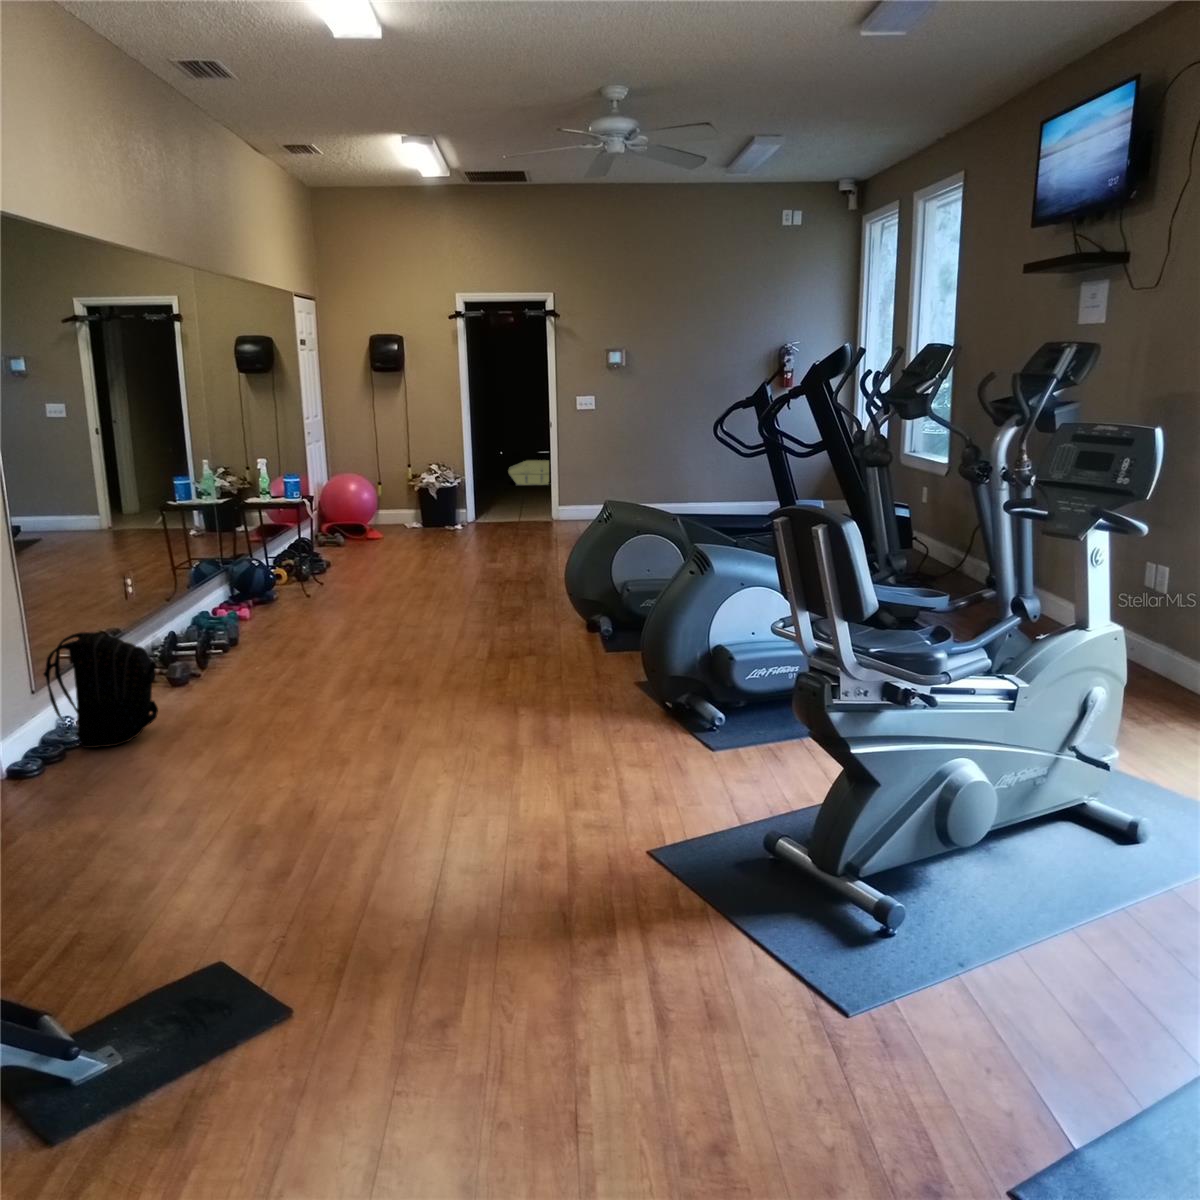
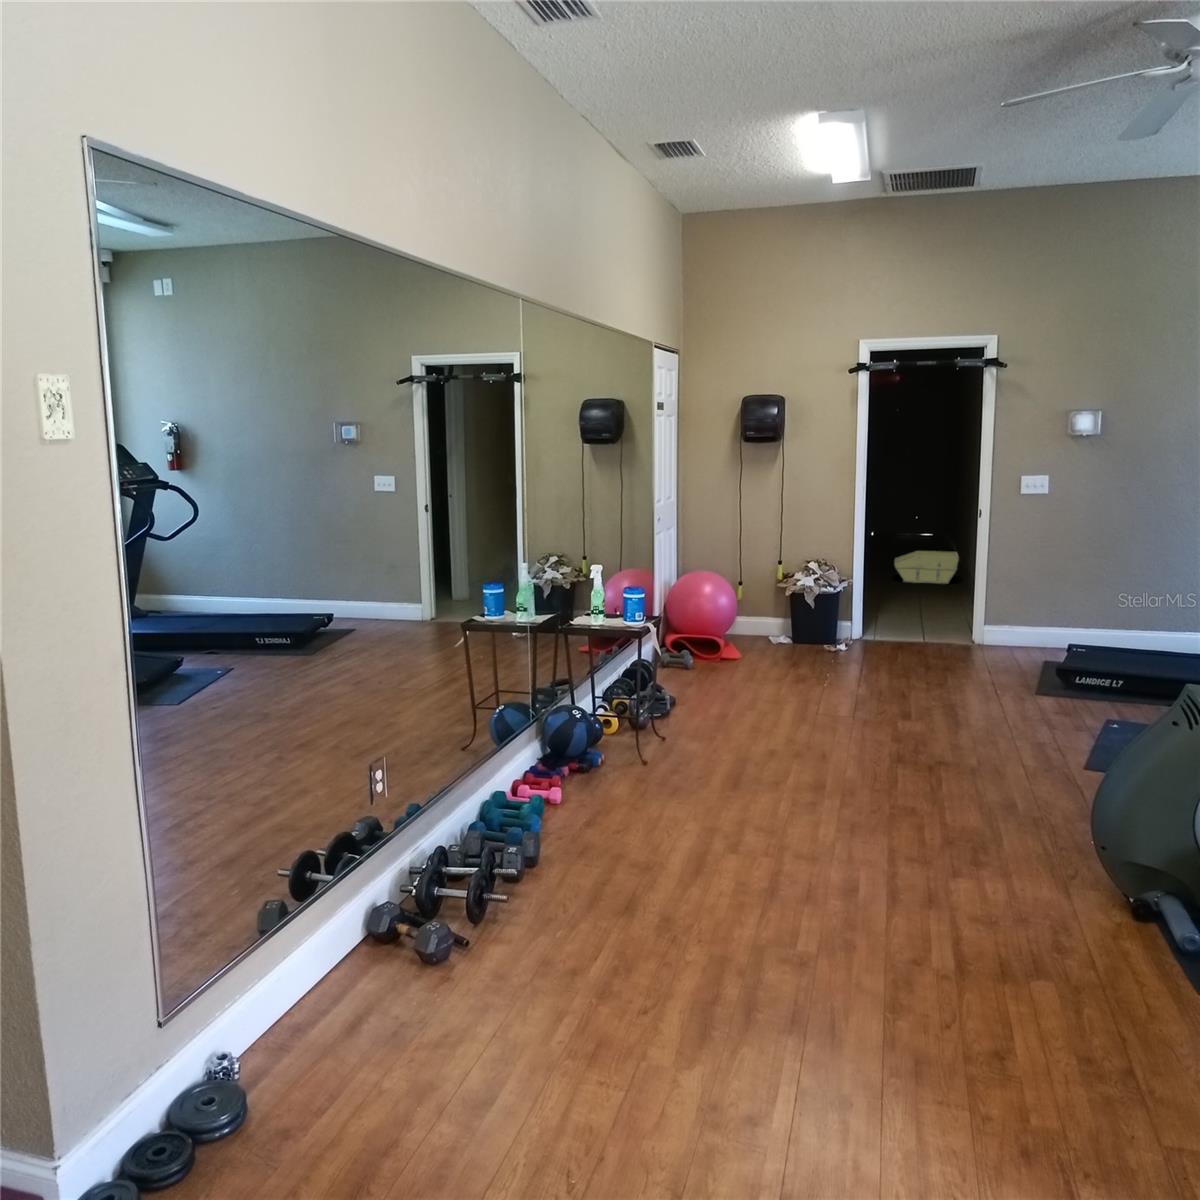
backpack: present [43,632,158,748] -> none [178,914,375,1145]

